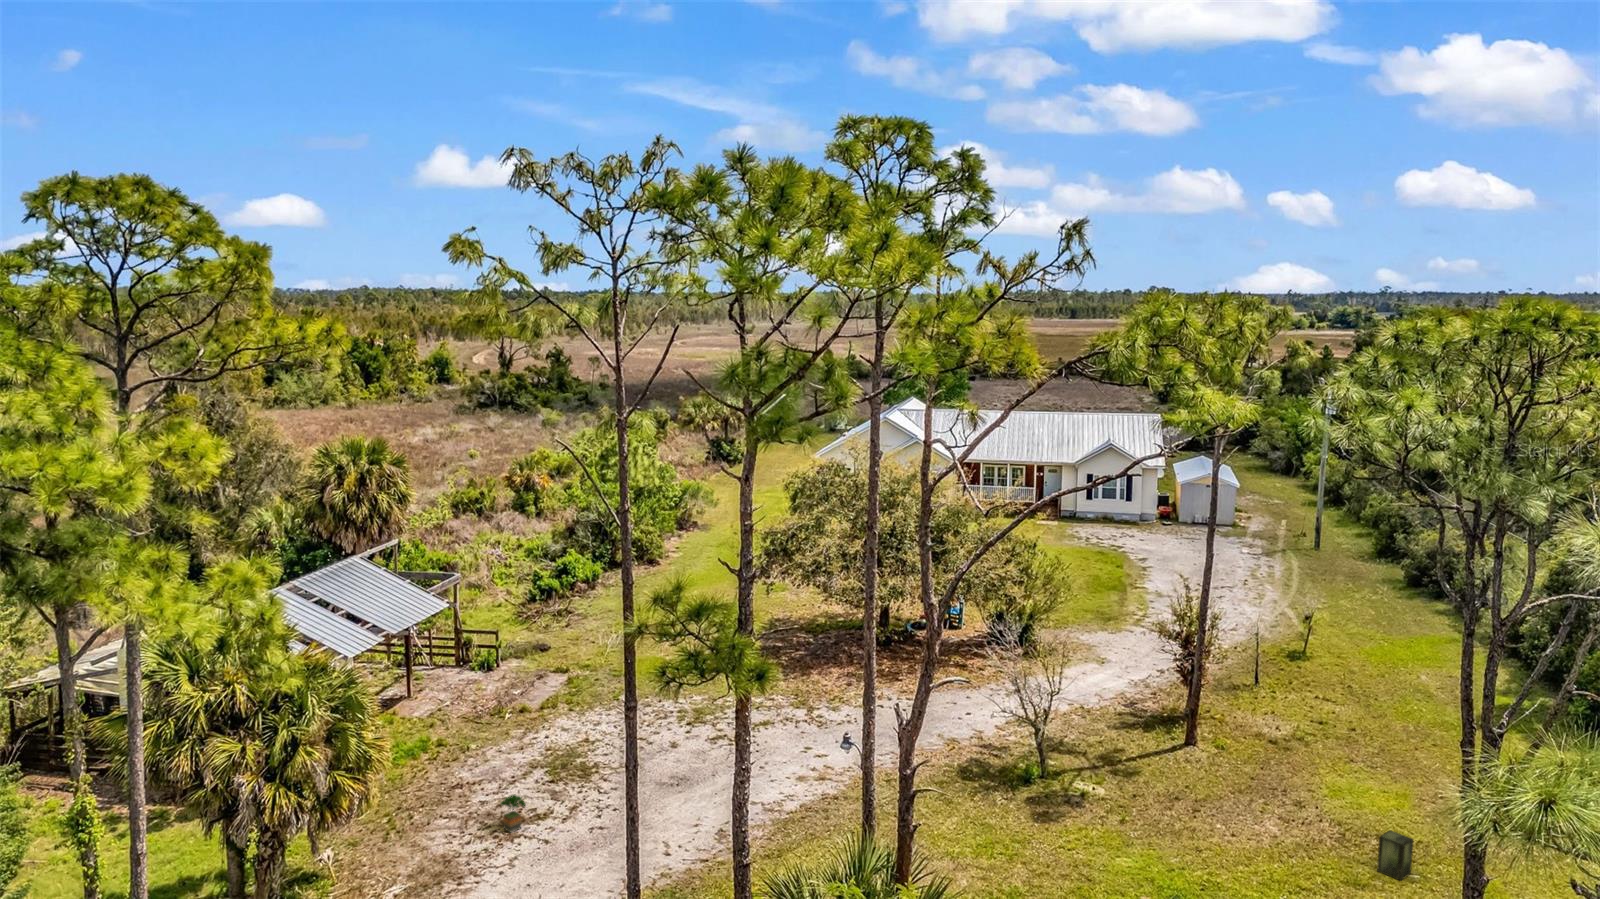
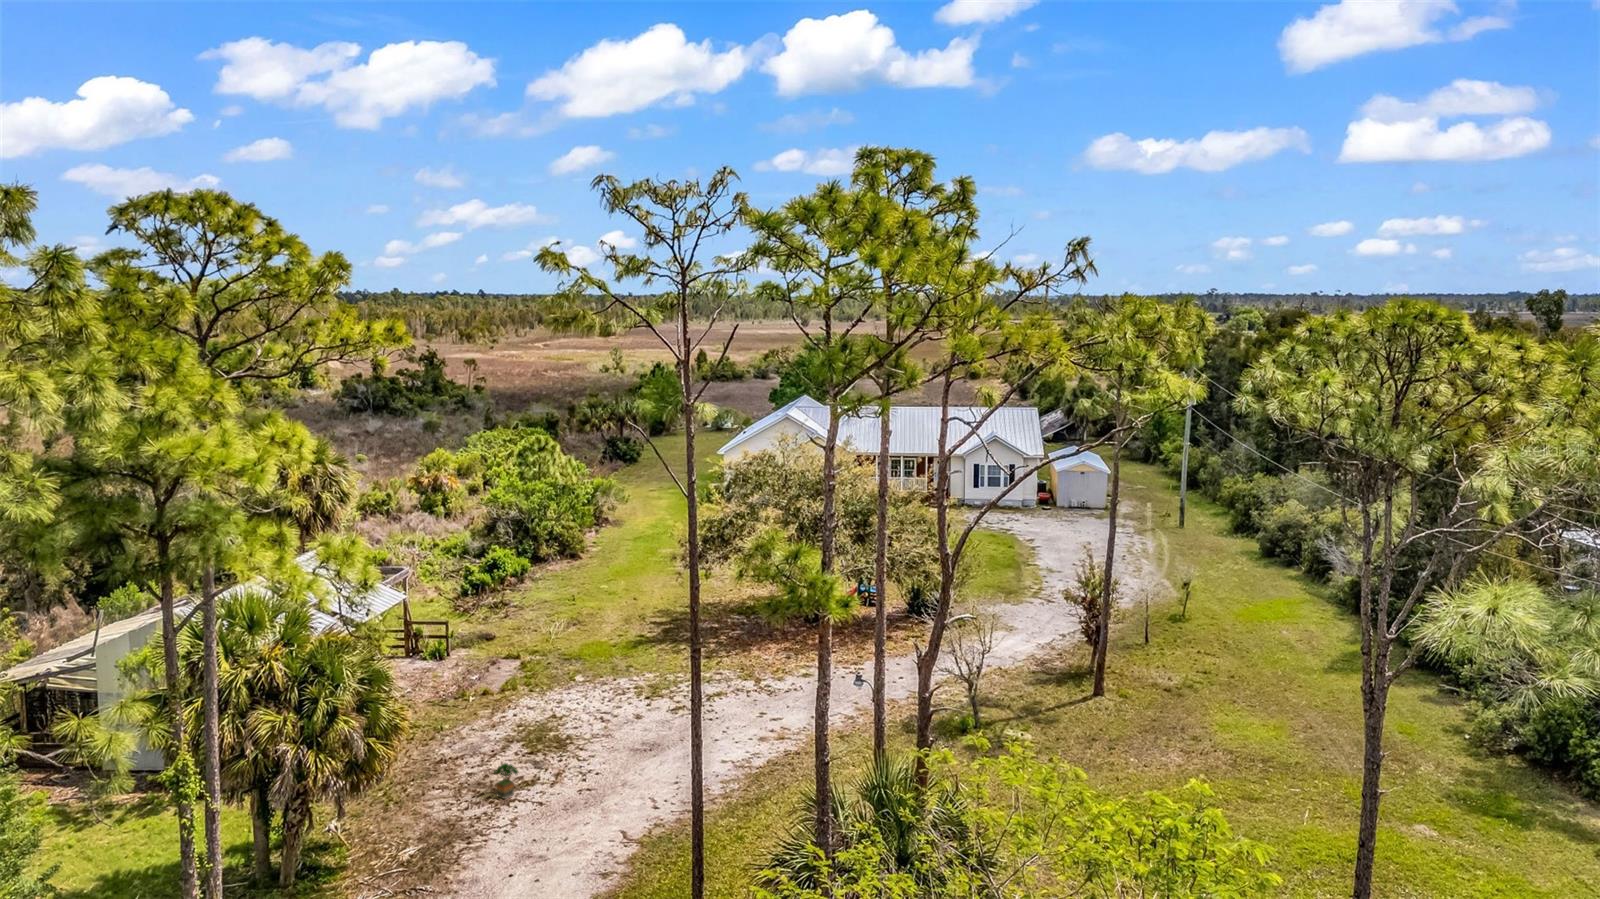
storage box: present [1377,830,1413,880] -> none [1263,749,1292,790]

